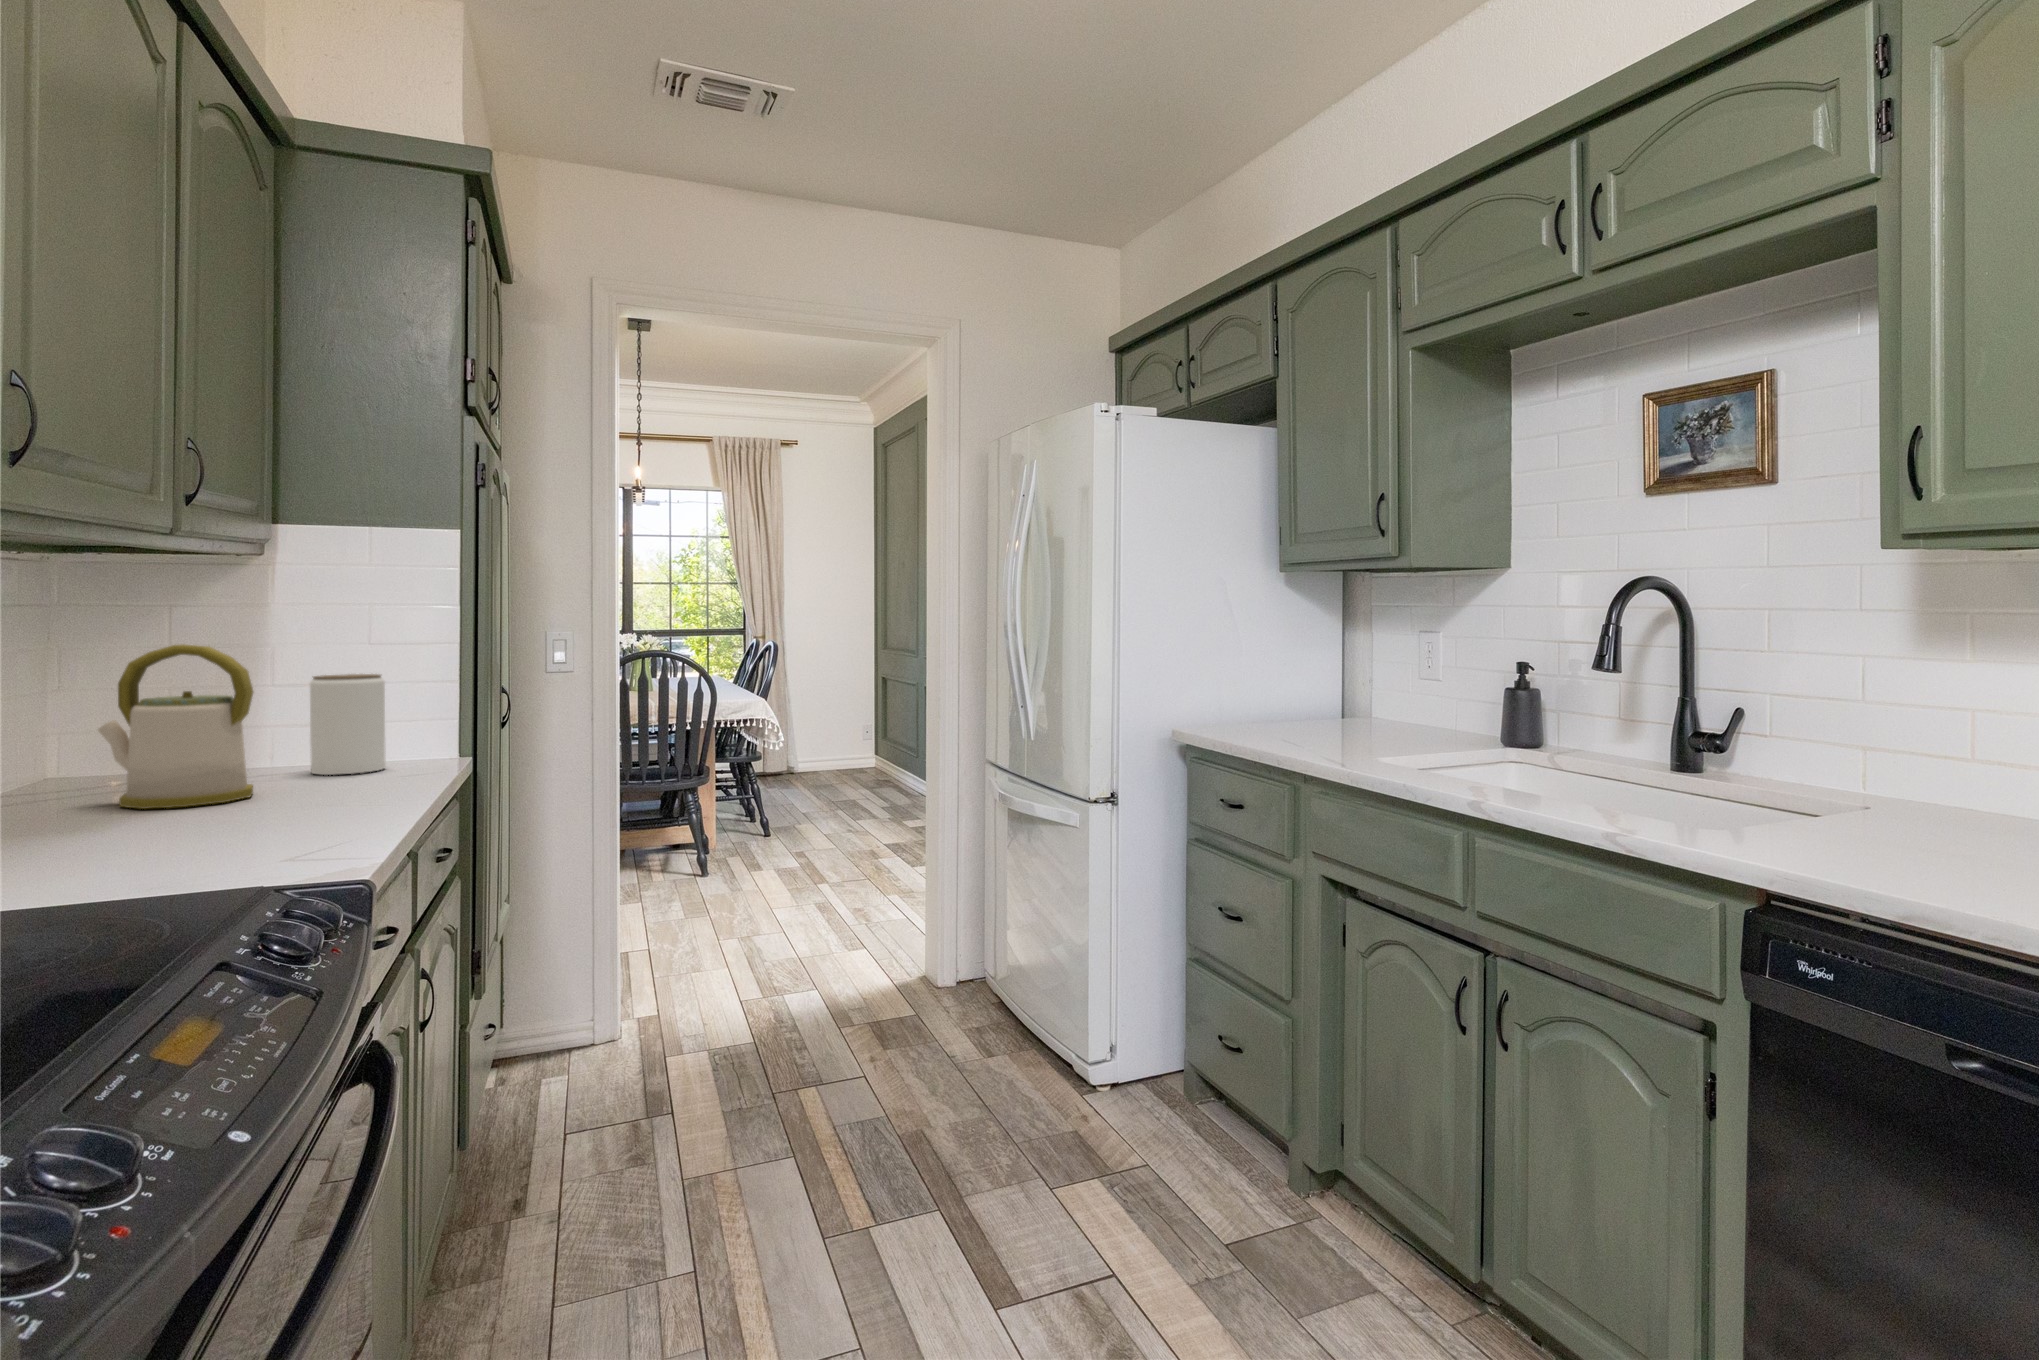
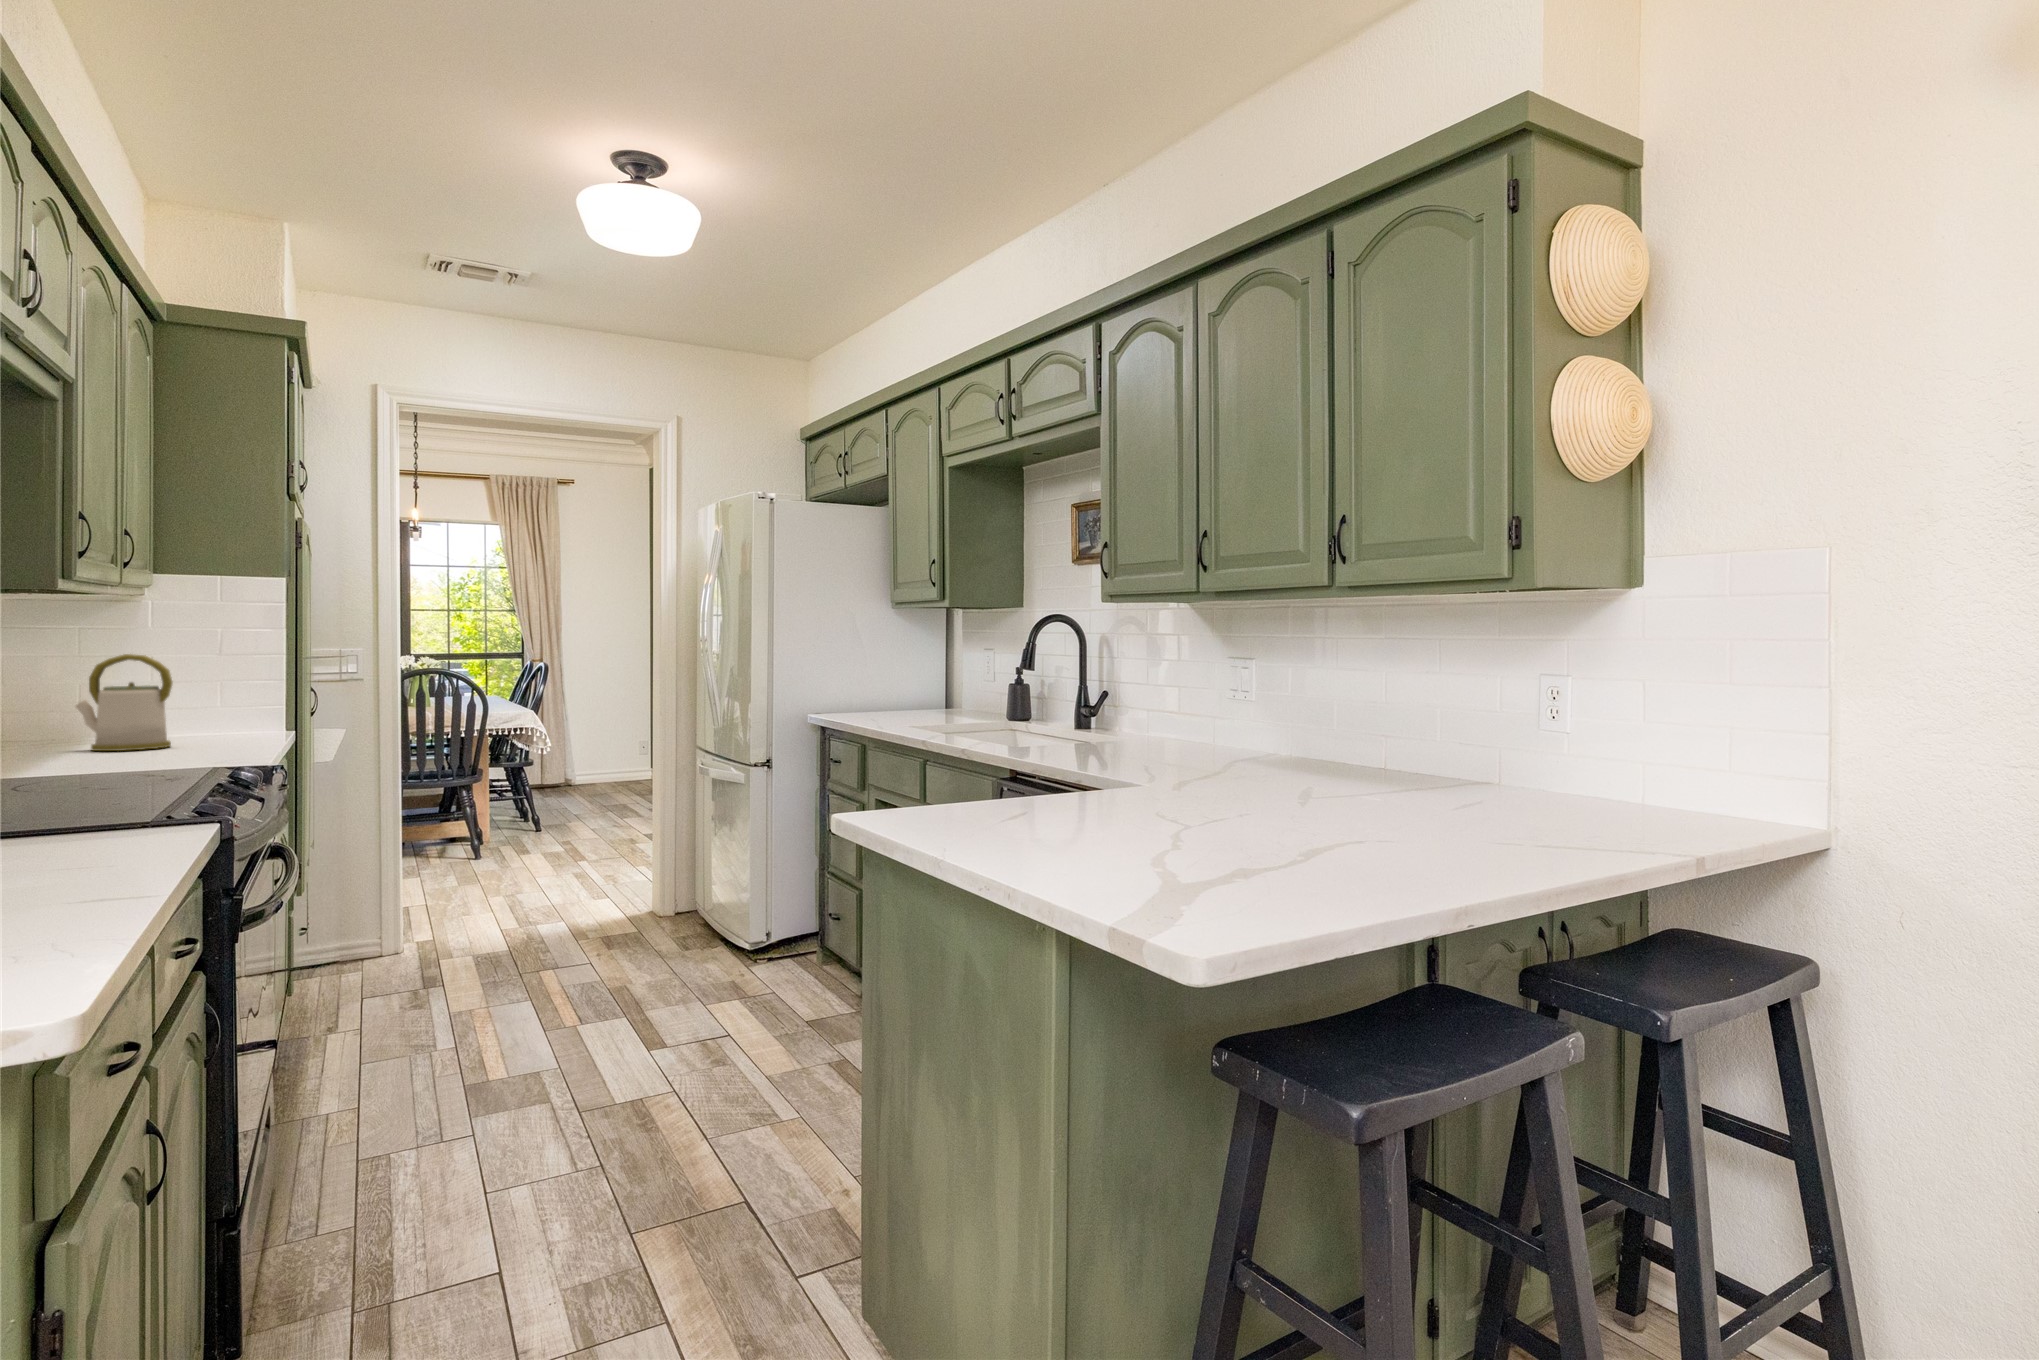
jar: present [310,674,386,775] -> none [196,675,246,739]

